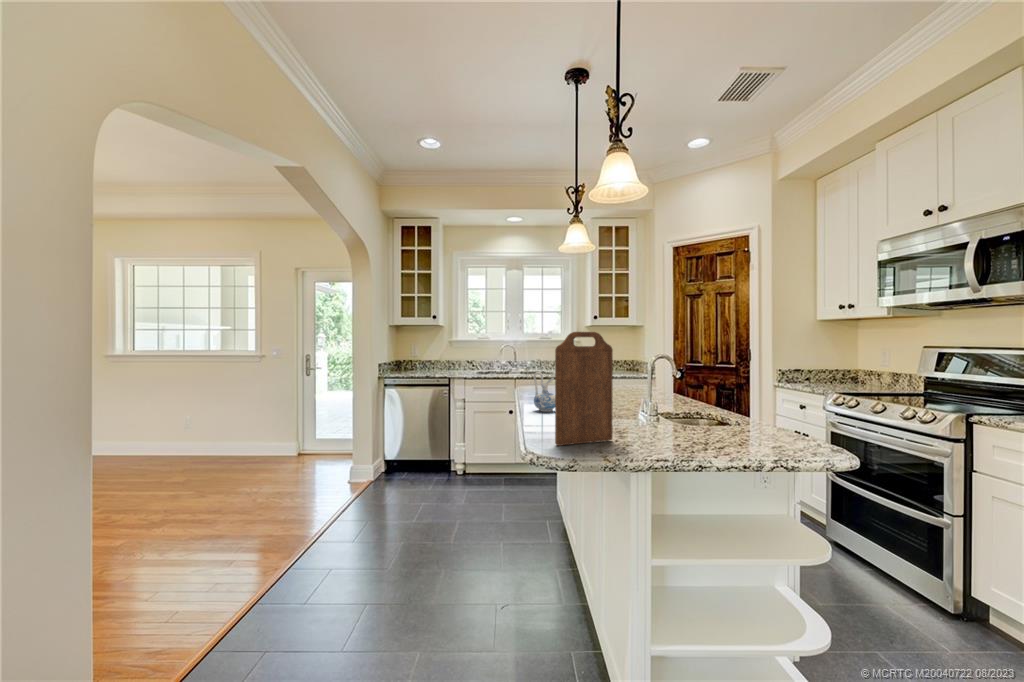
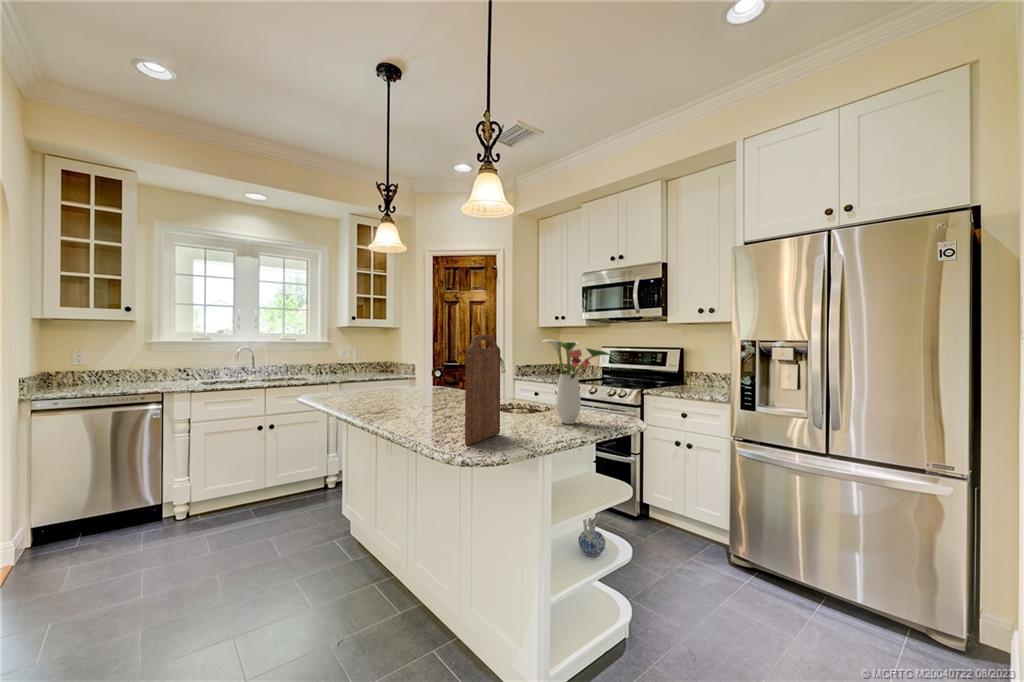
flower arrangement: none [689,334,799,443] -> present [542,339,616,424]
ceramic pitcher: present [534,372,555,412] -> present [579,513,606,556]

